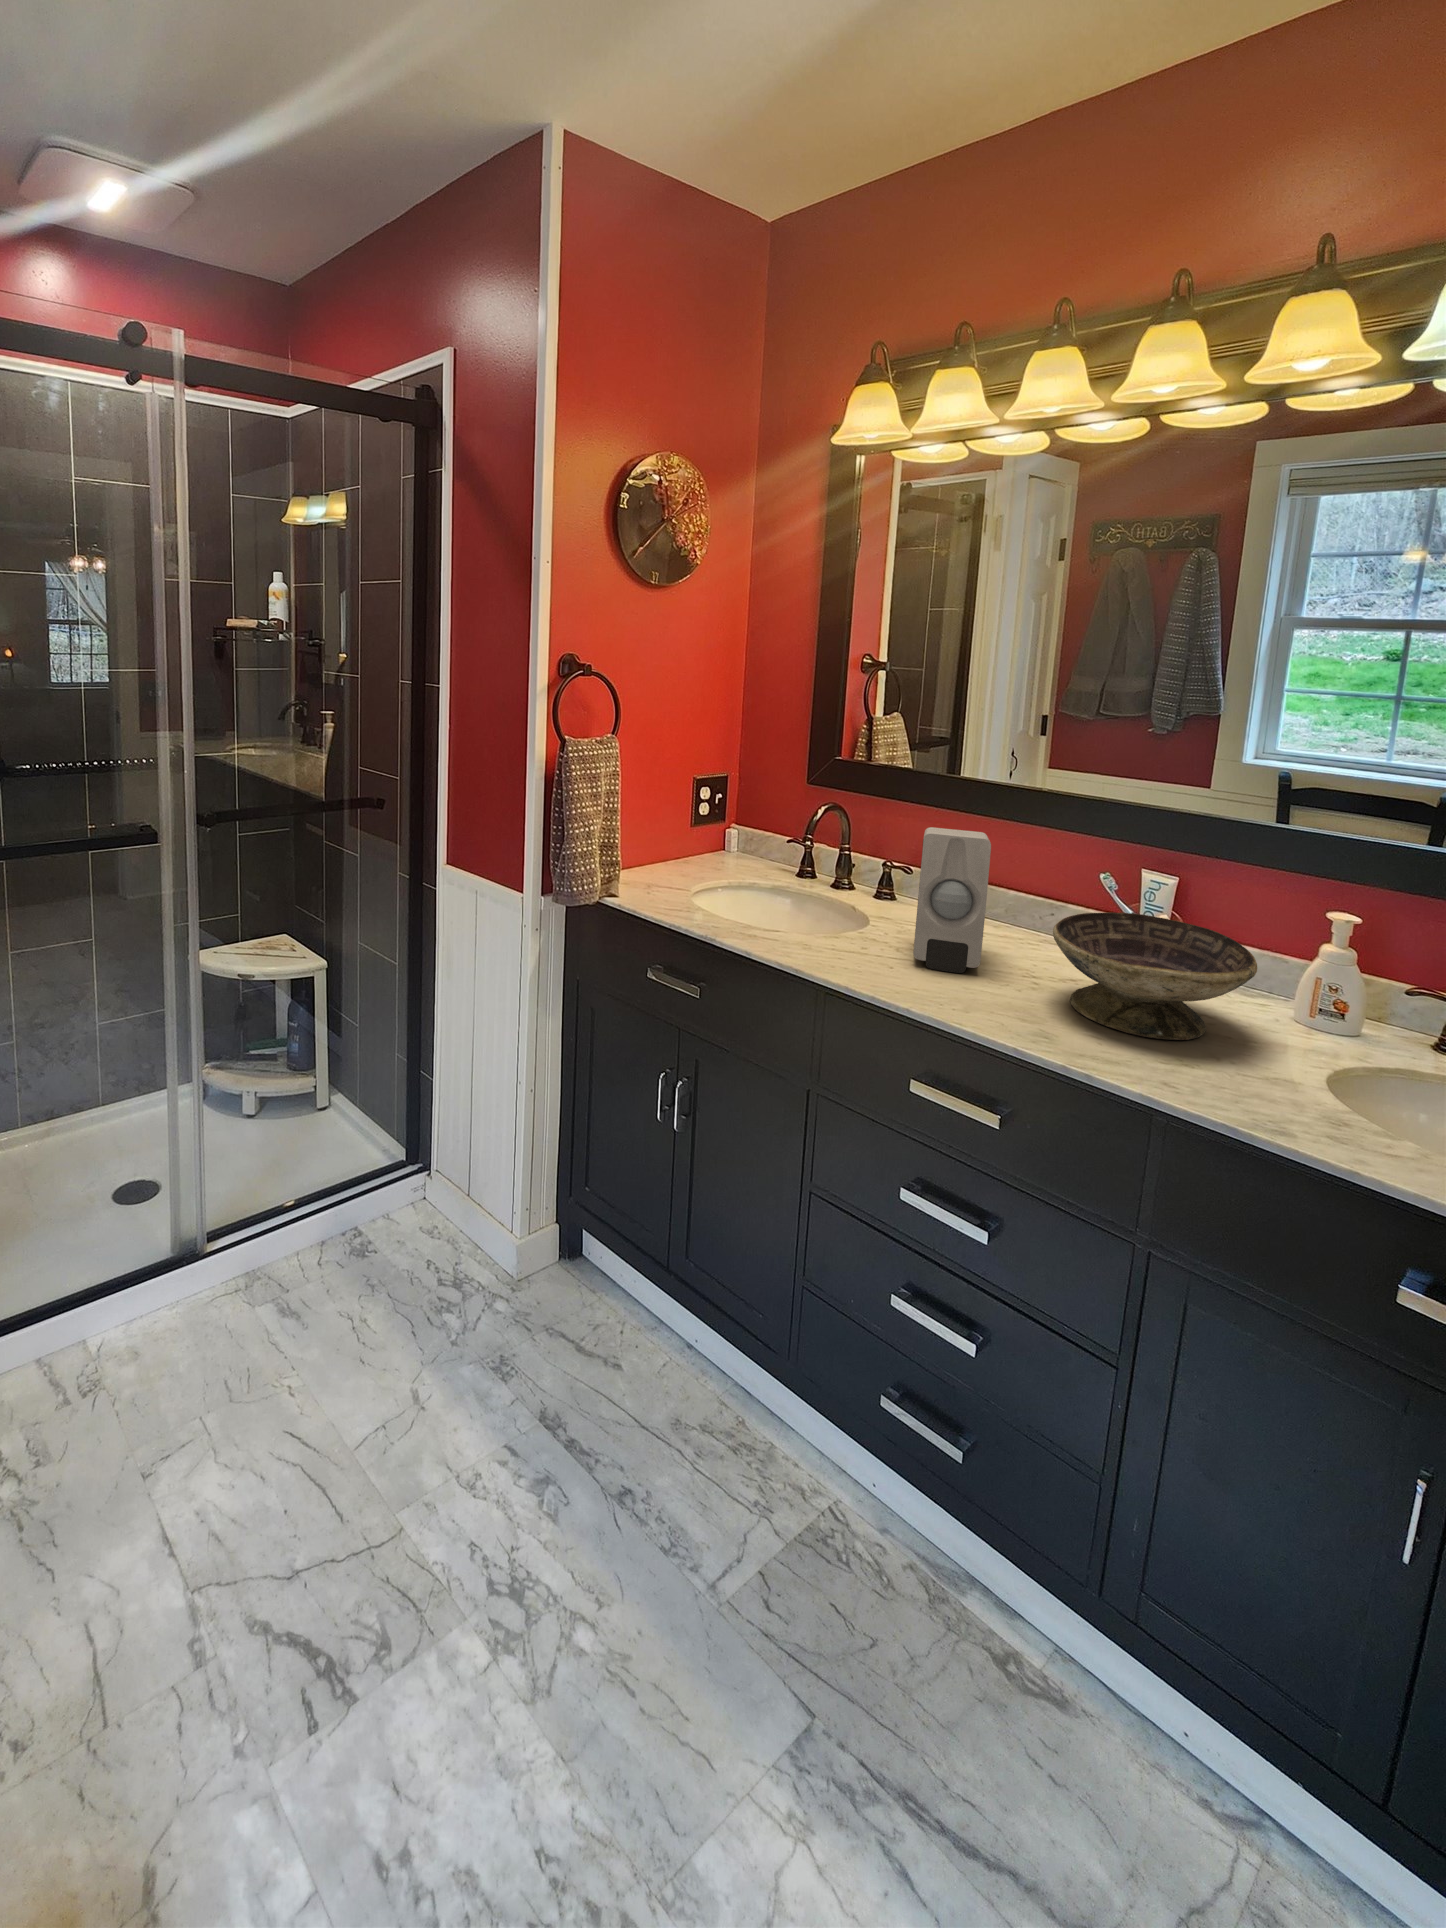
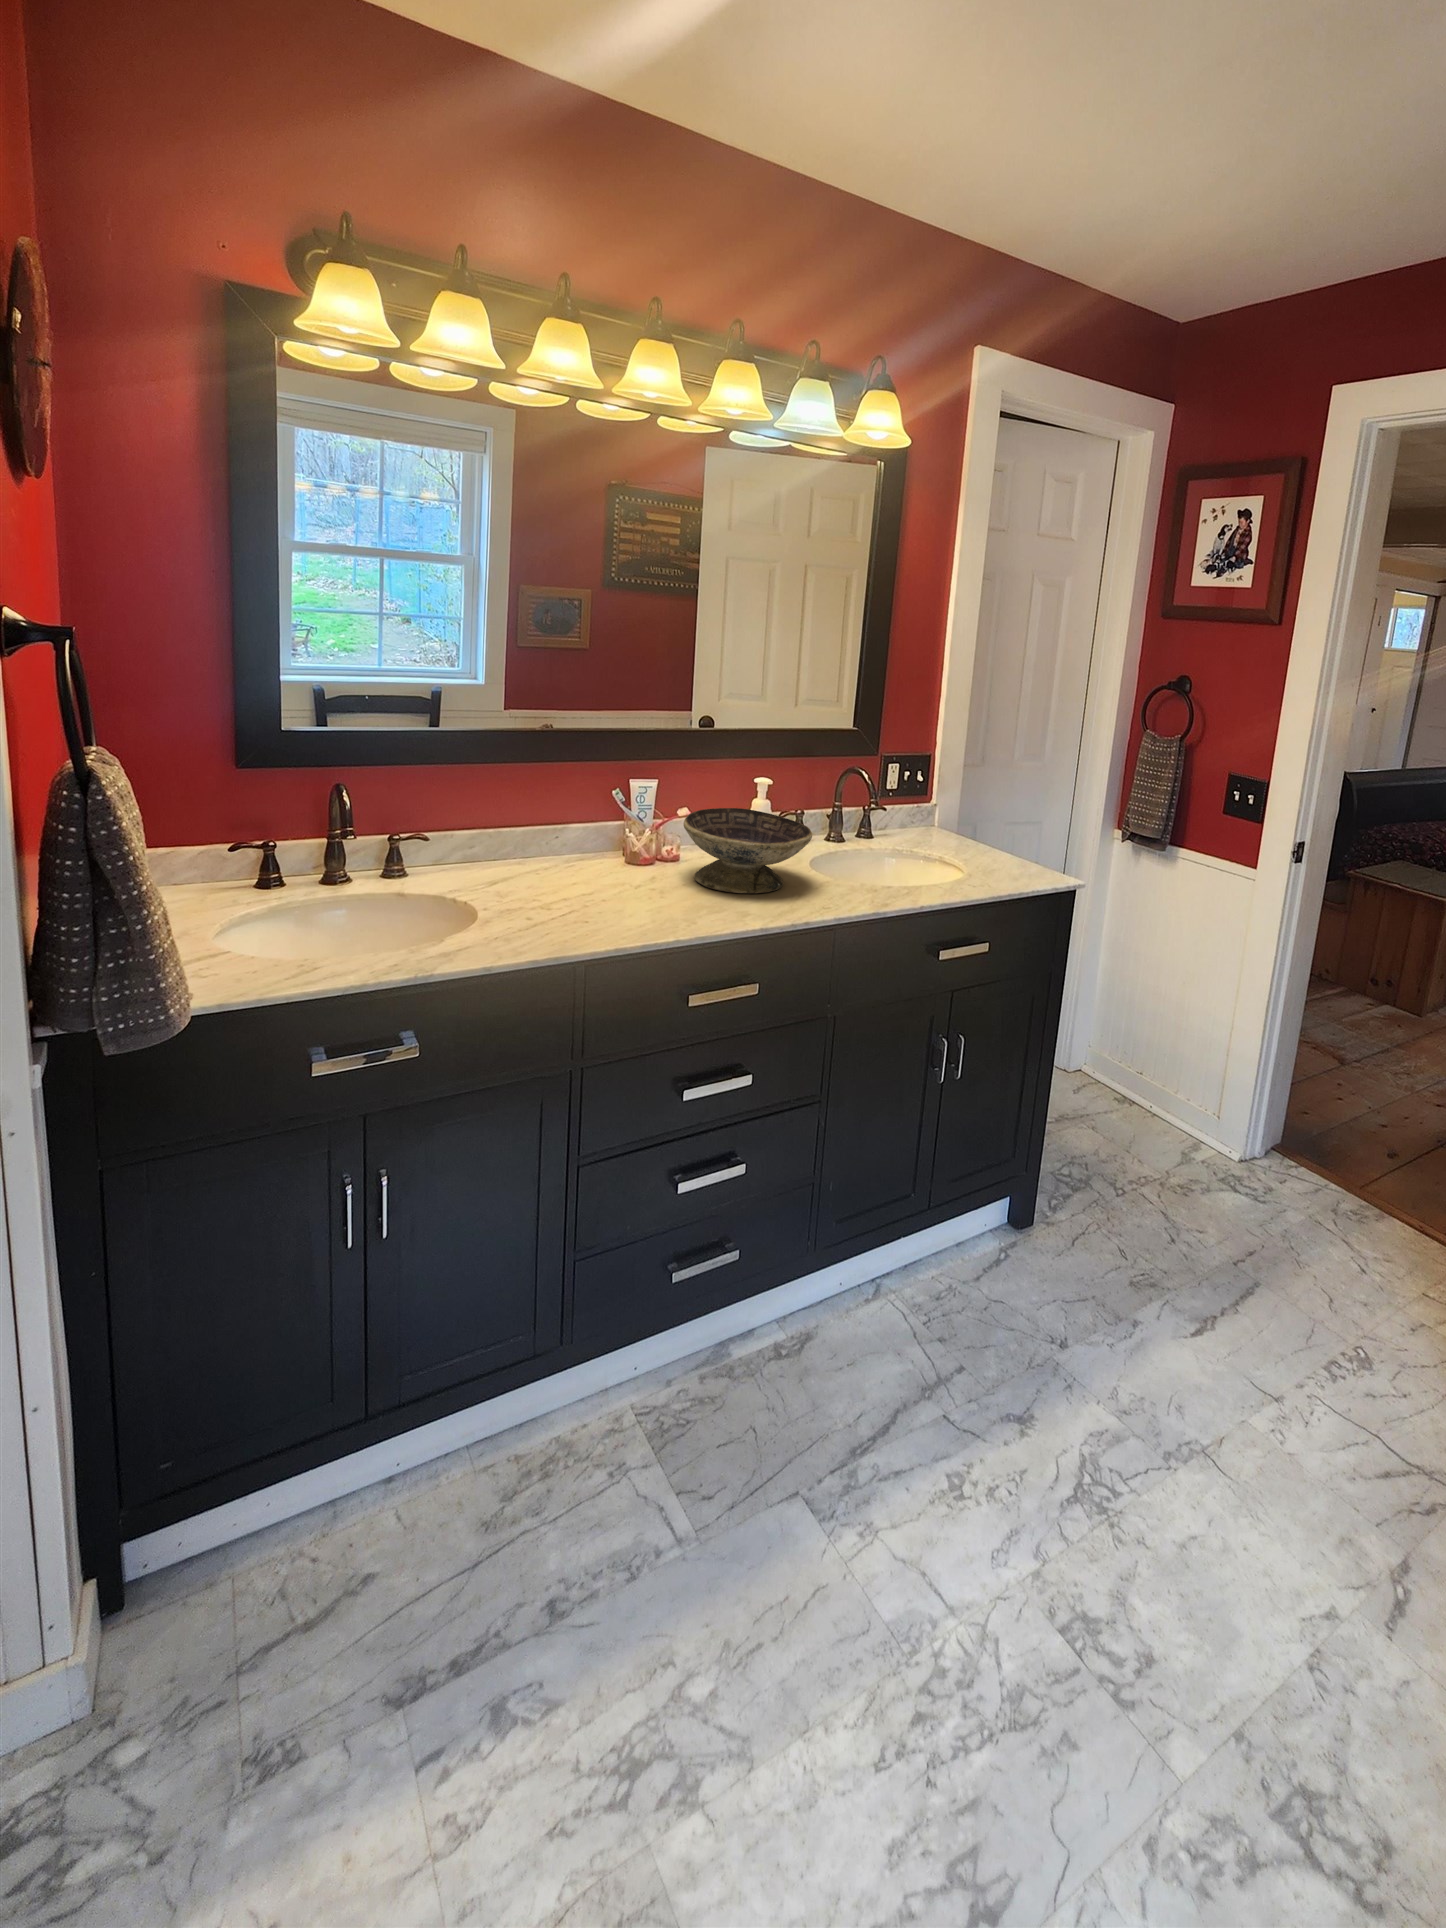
soap dispenser: present [913,827,991,973] -> none [545,771,647,904]

